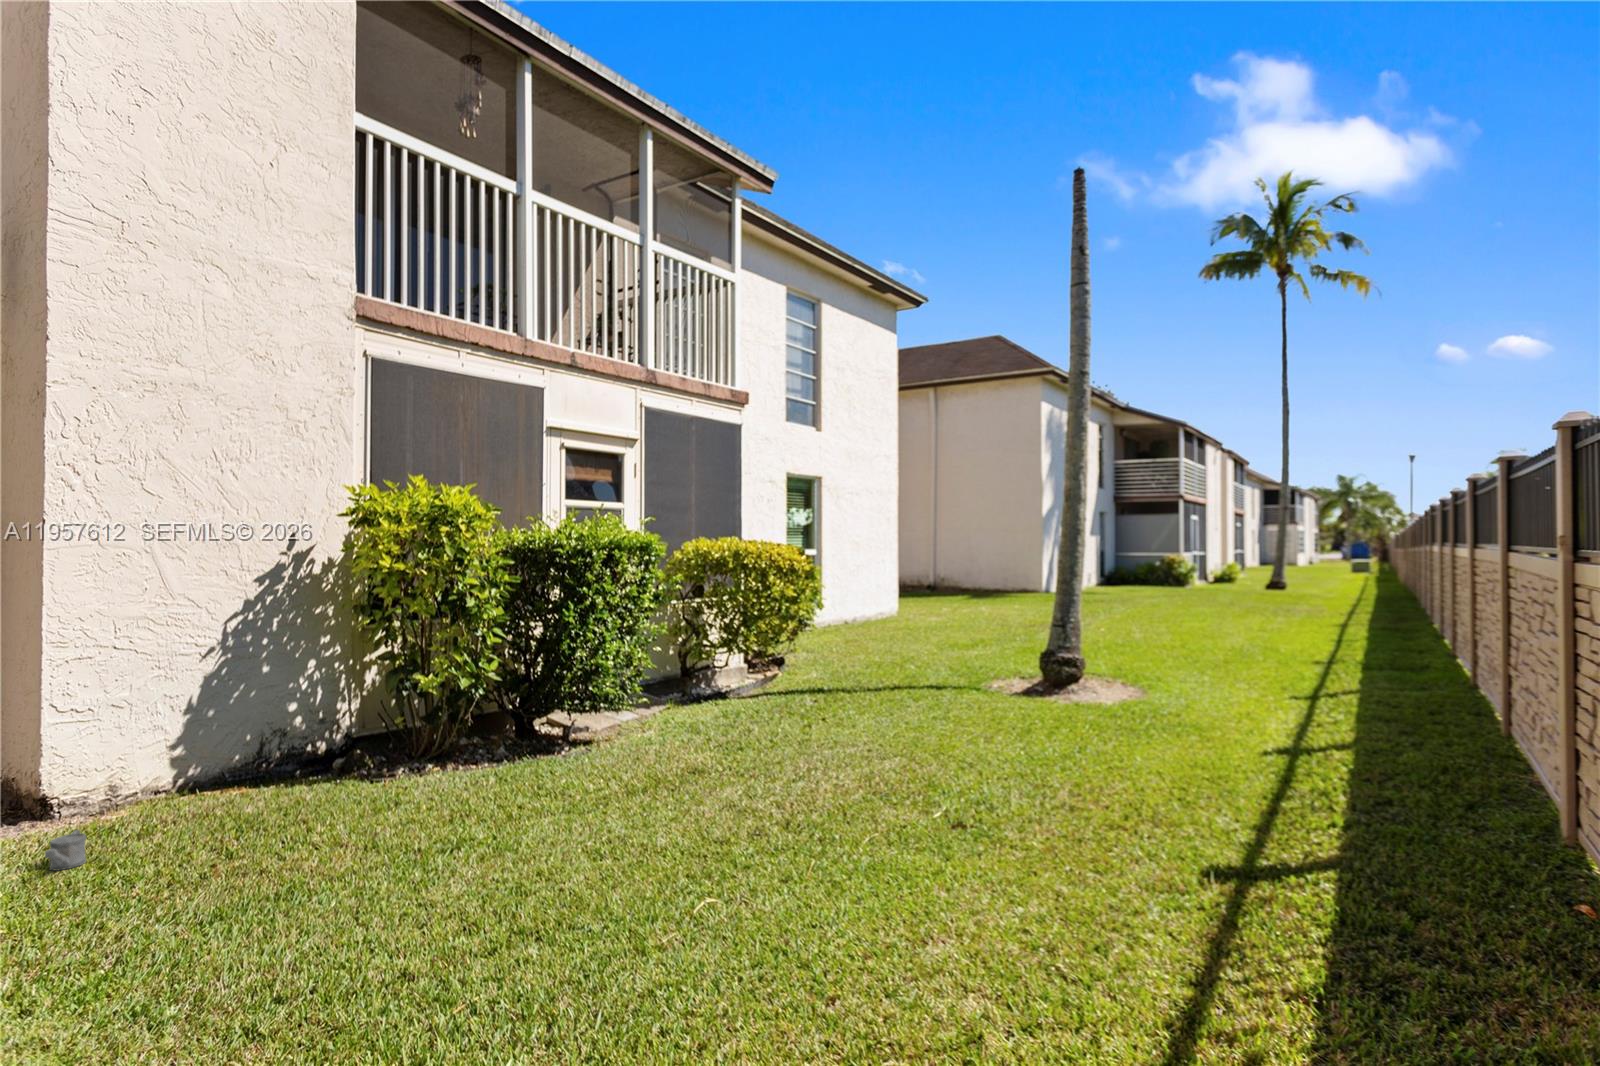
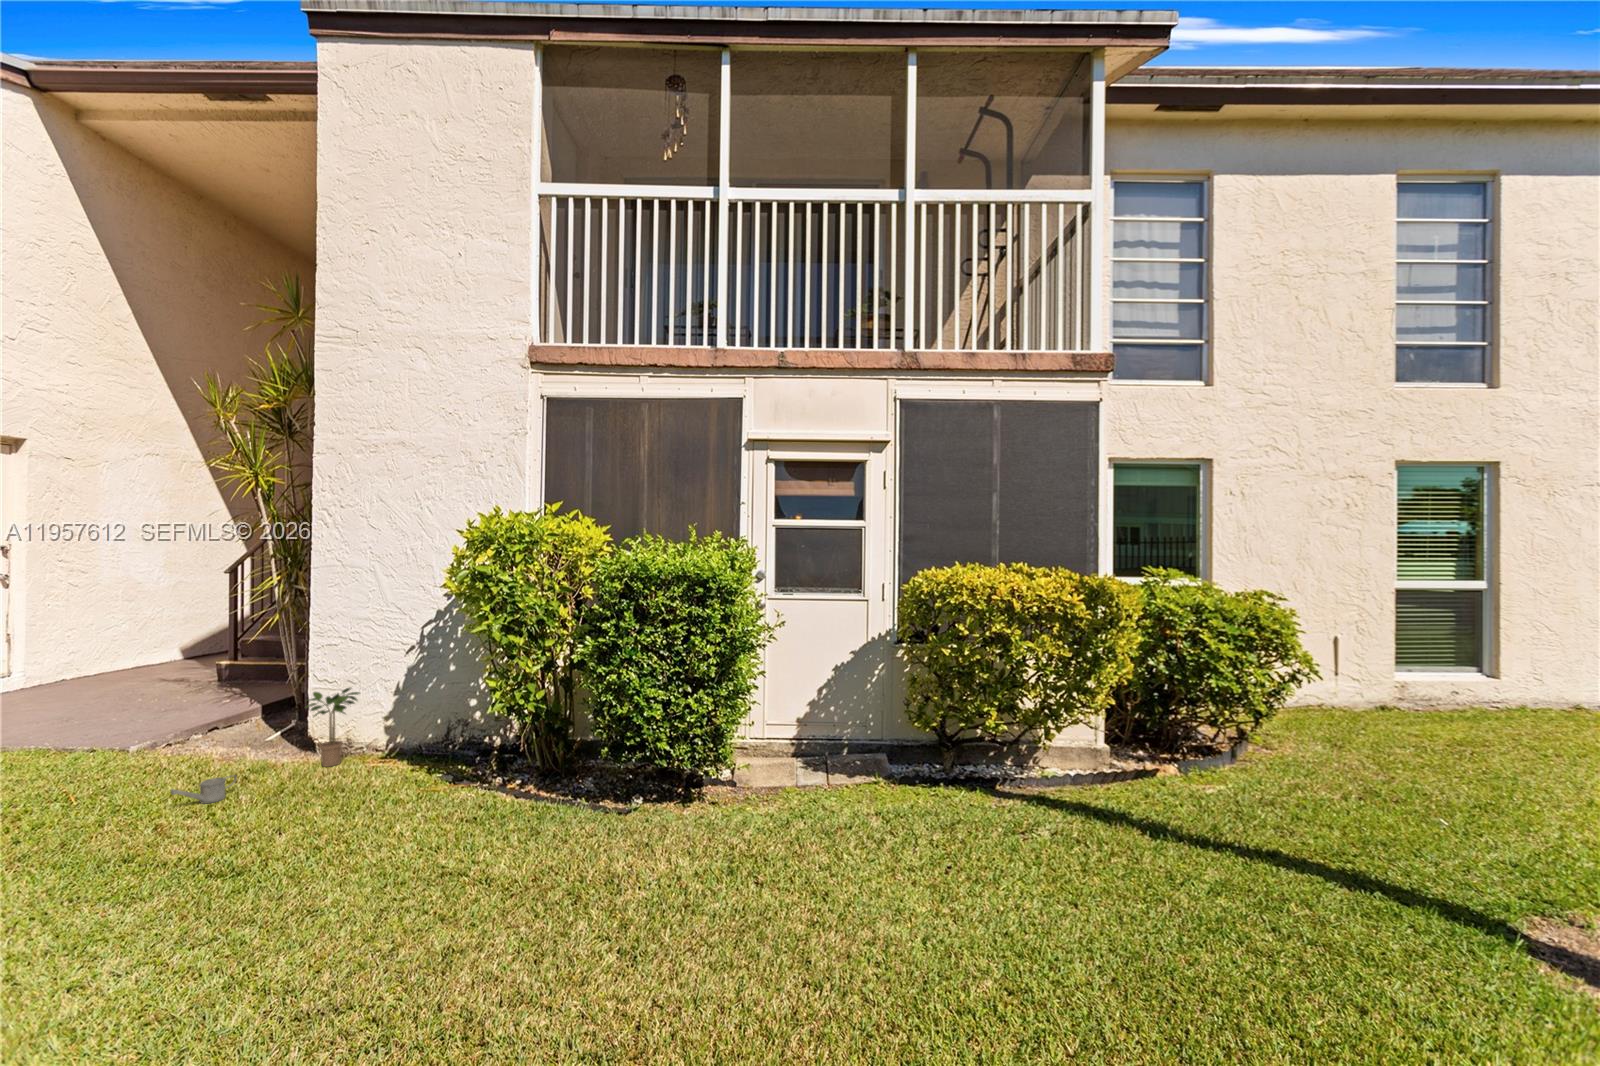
potted plant: none [82,703,172,817] -> present [305,688,360,767]

